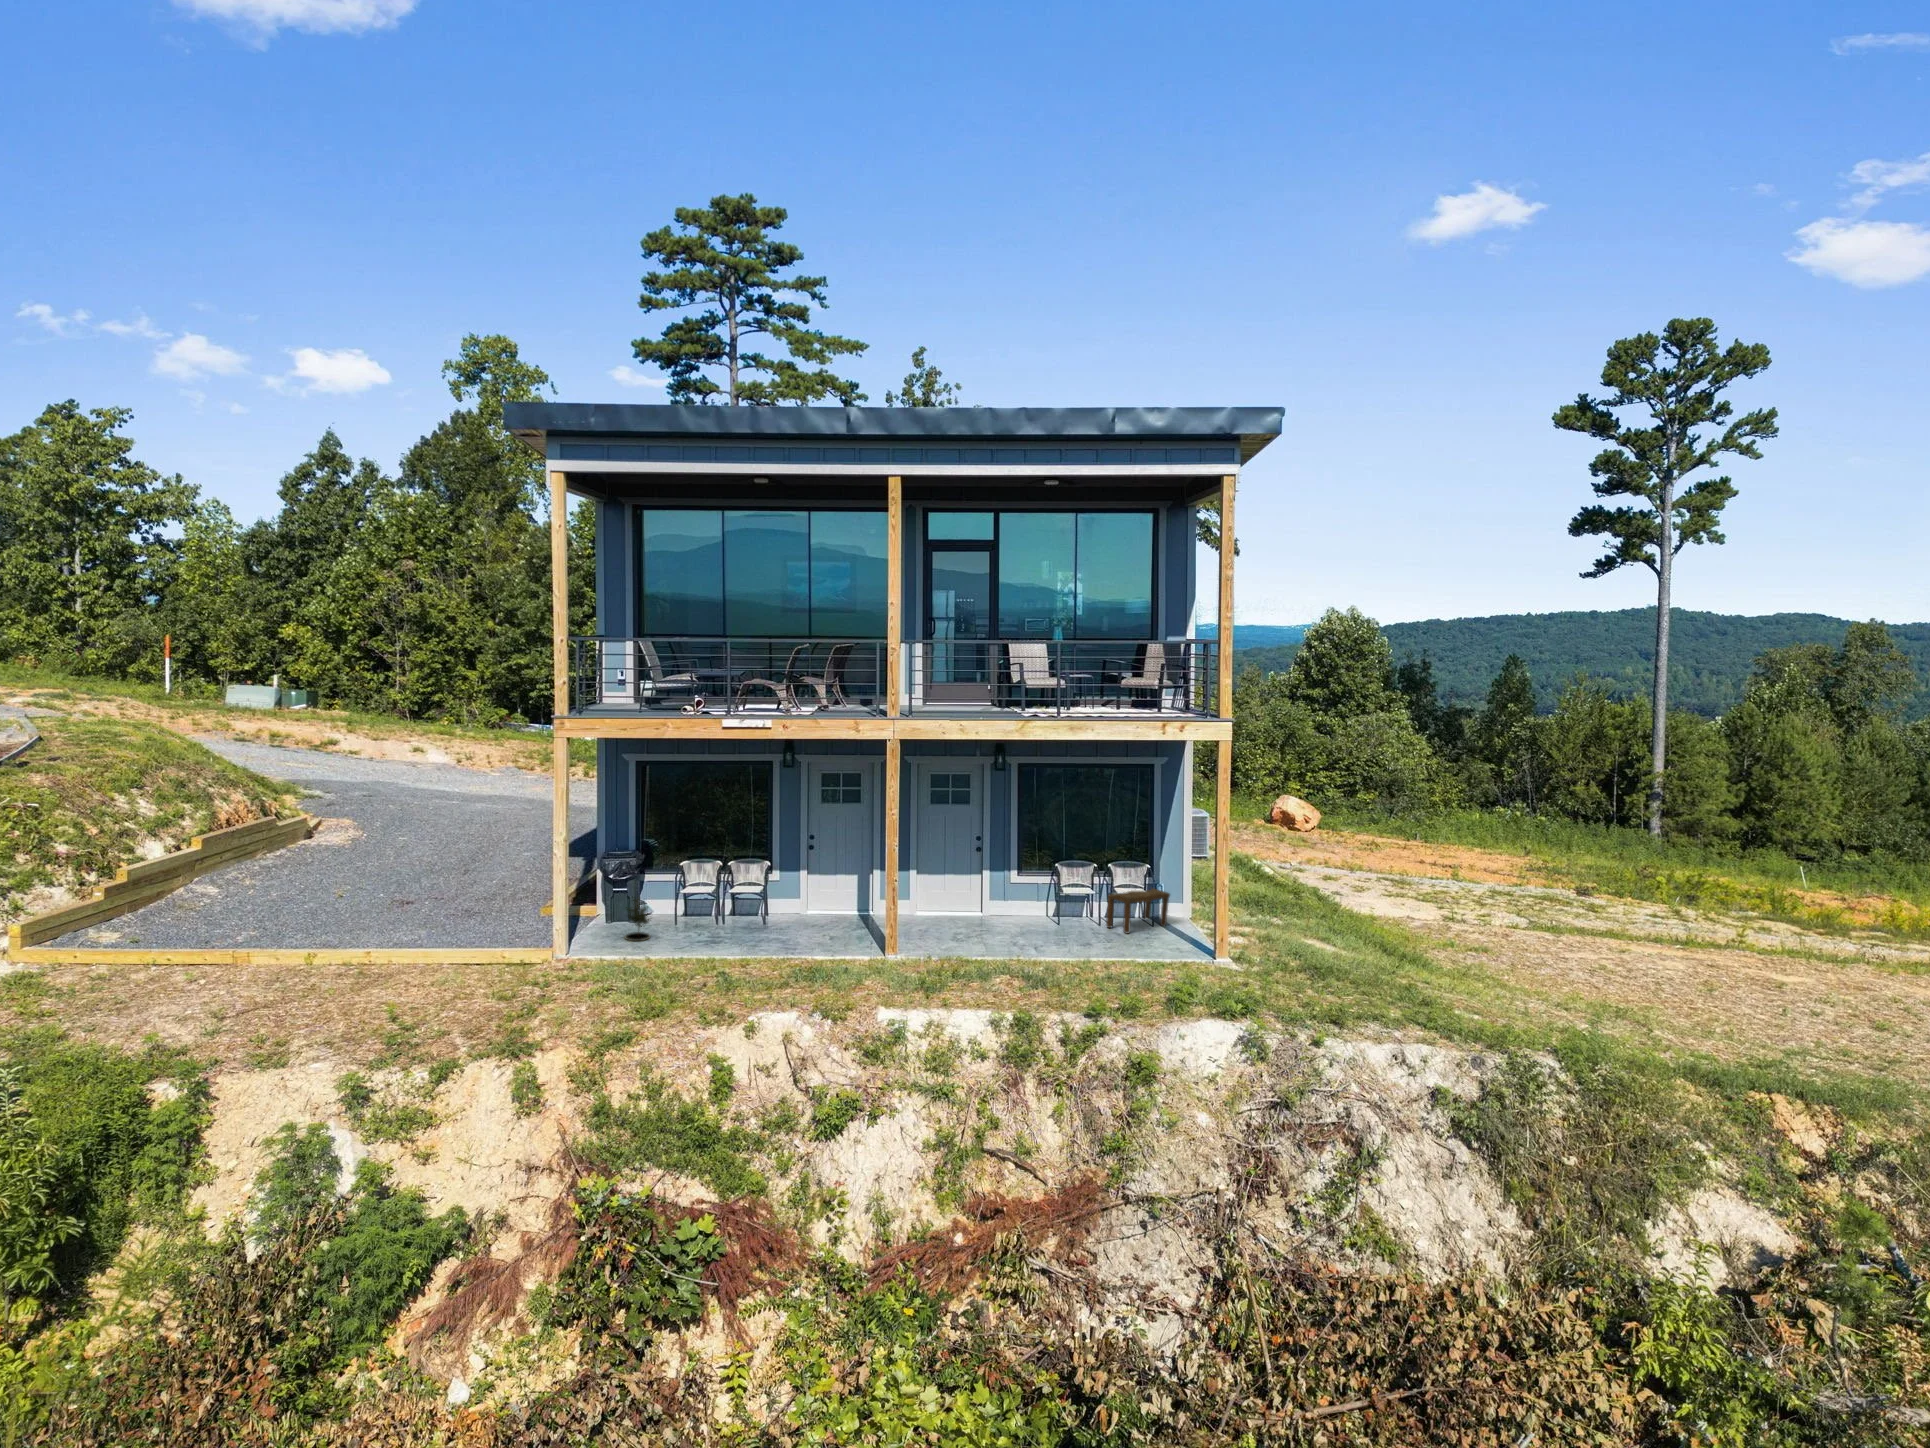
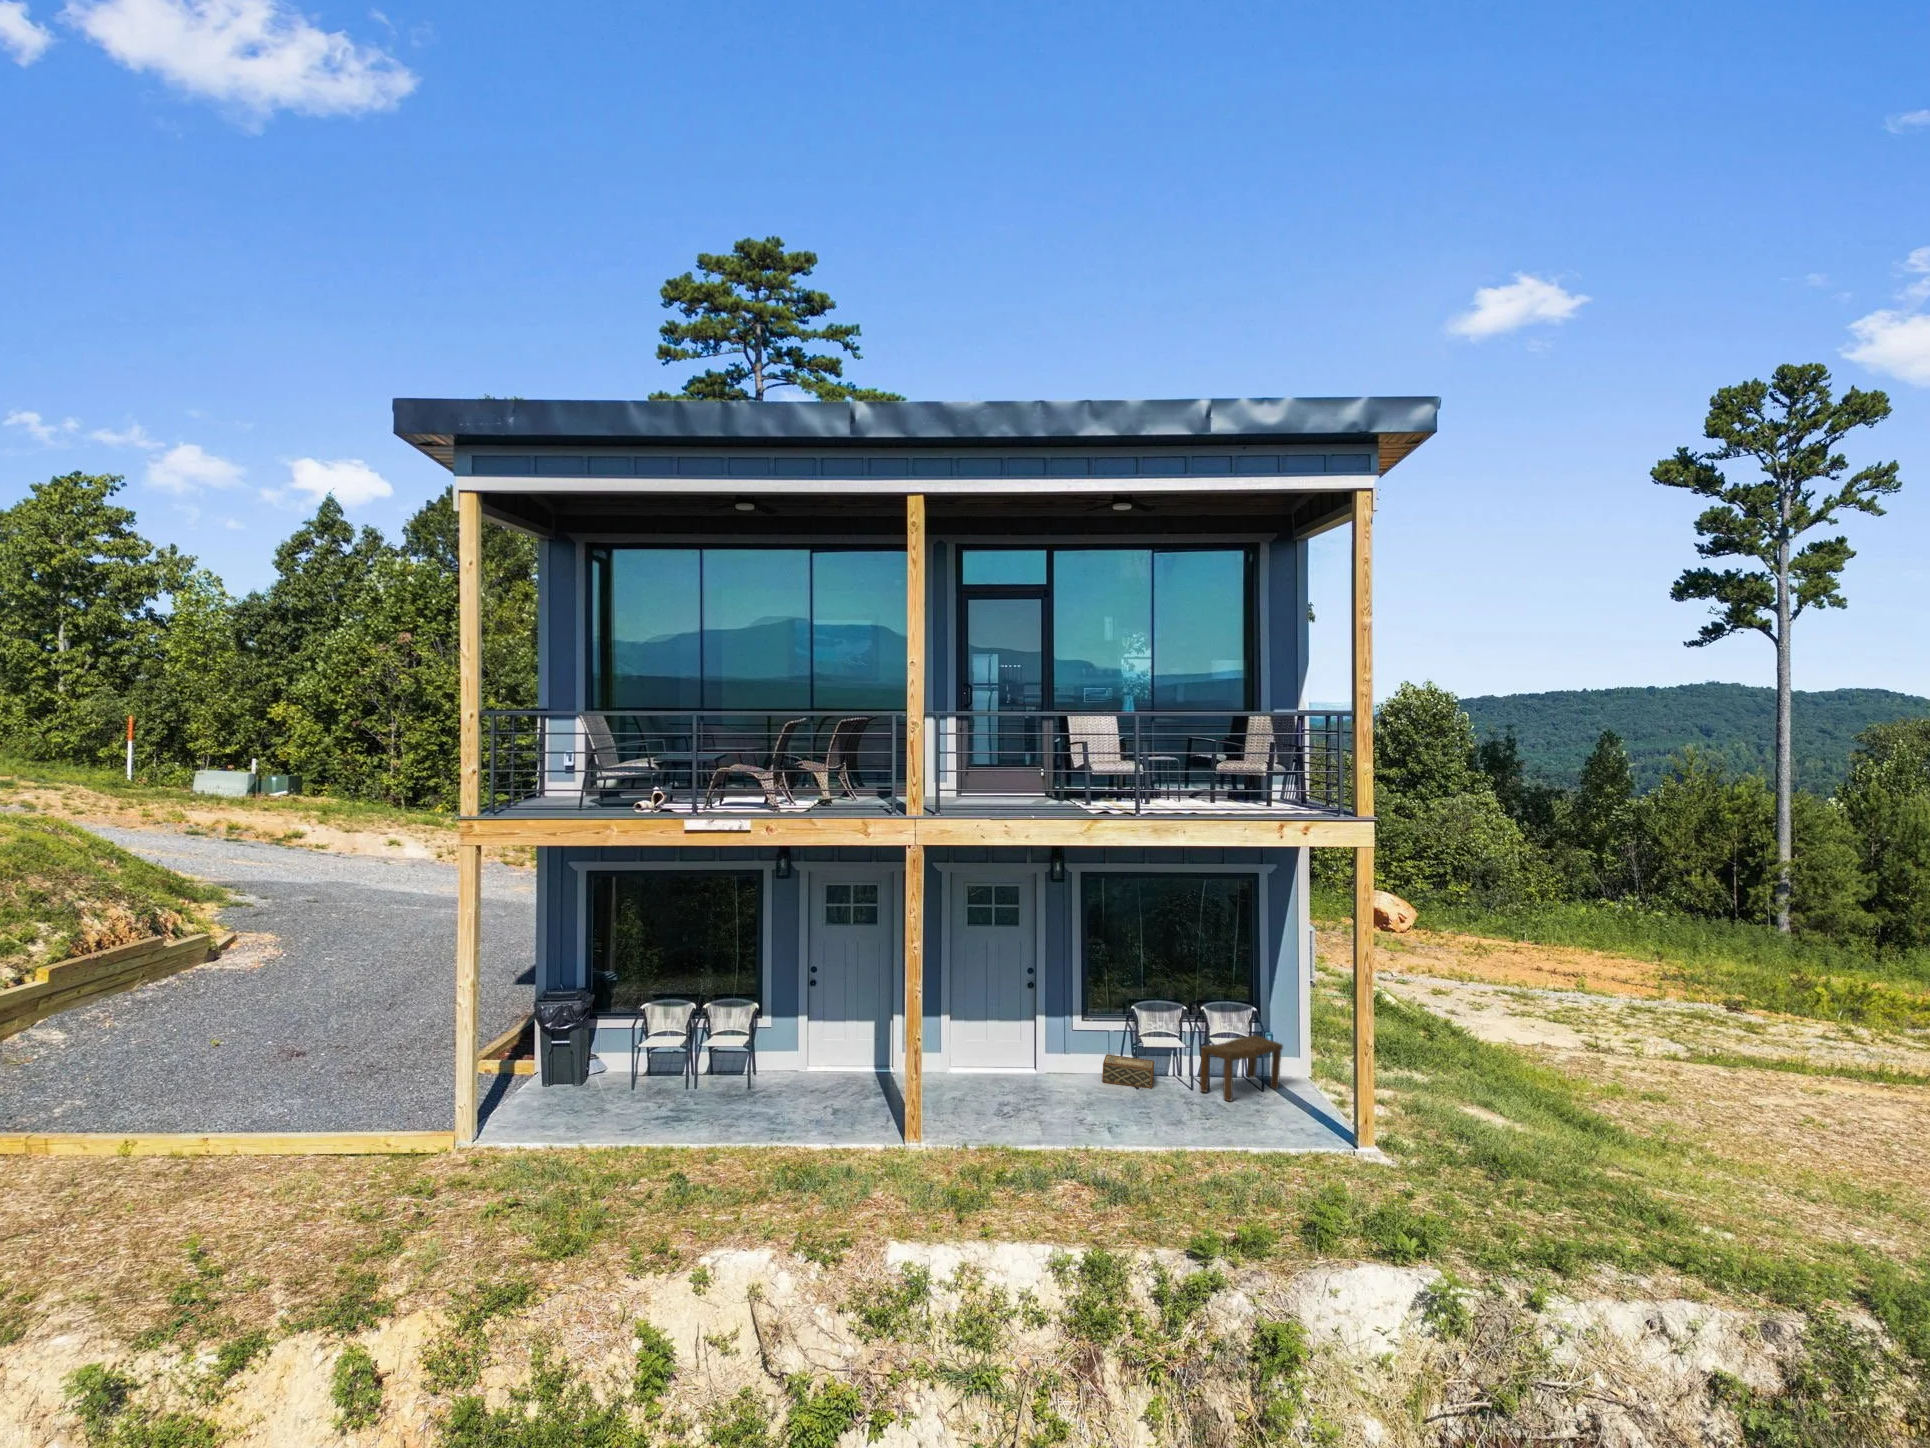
potted tree: present [625,897,651,941] -> none [564,1047,603,1112]
woven basket: none [1033,902,1073,926] -> present [1102,1054,1154,1089]

